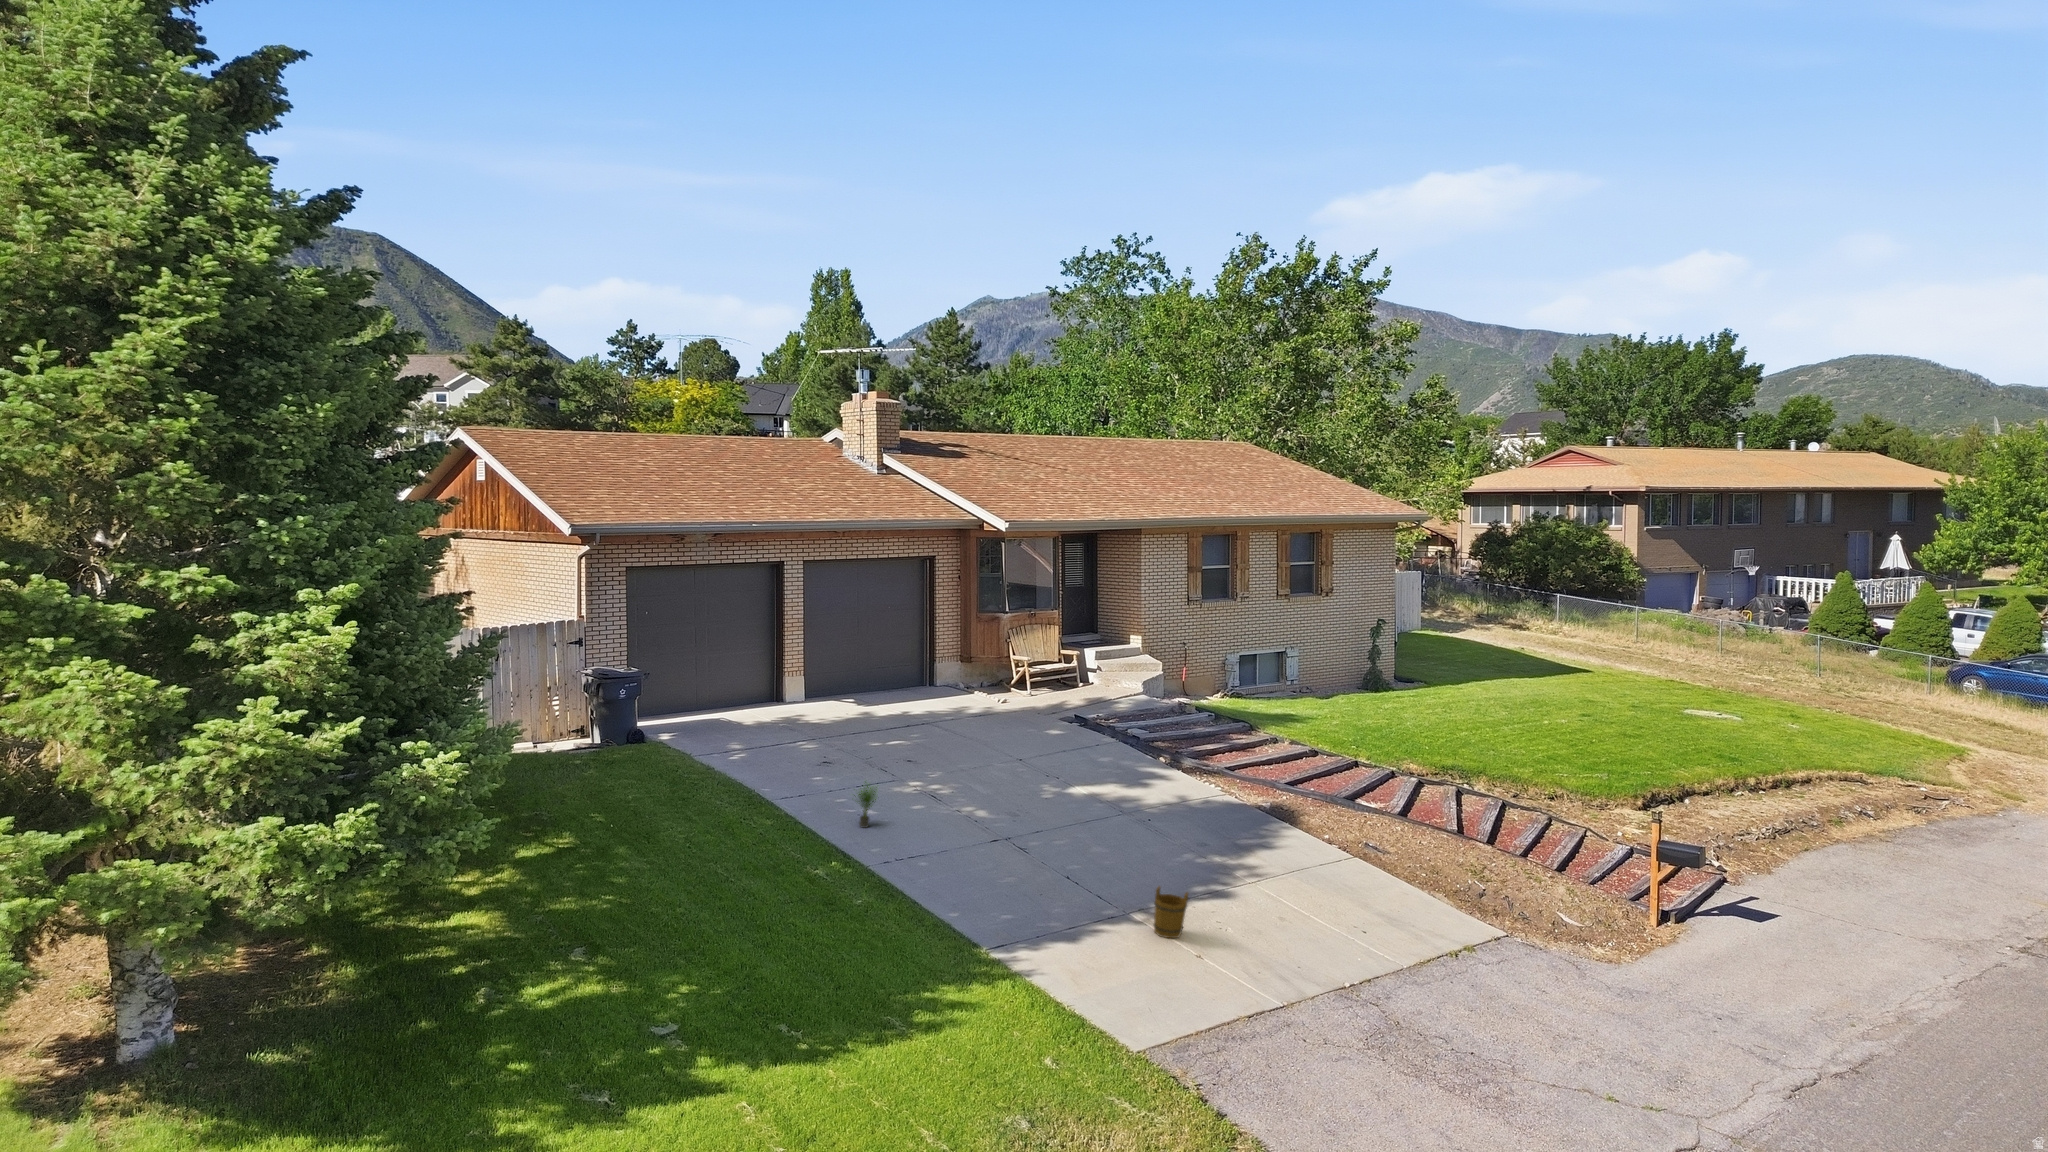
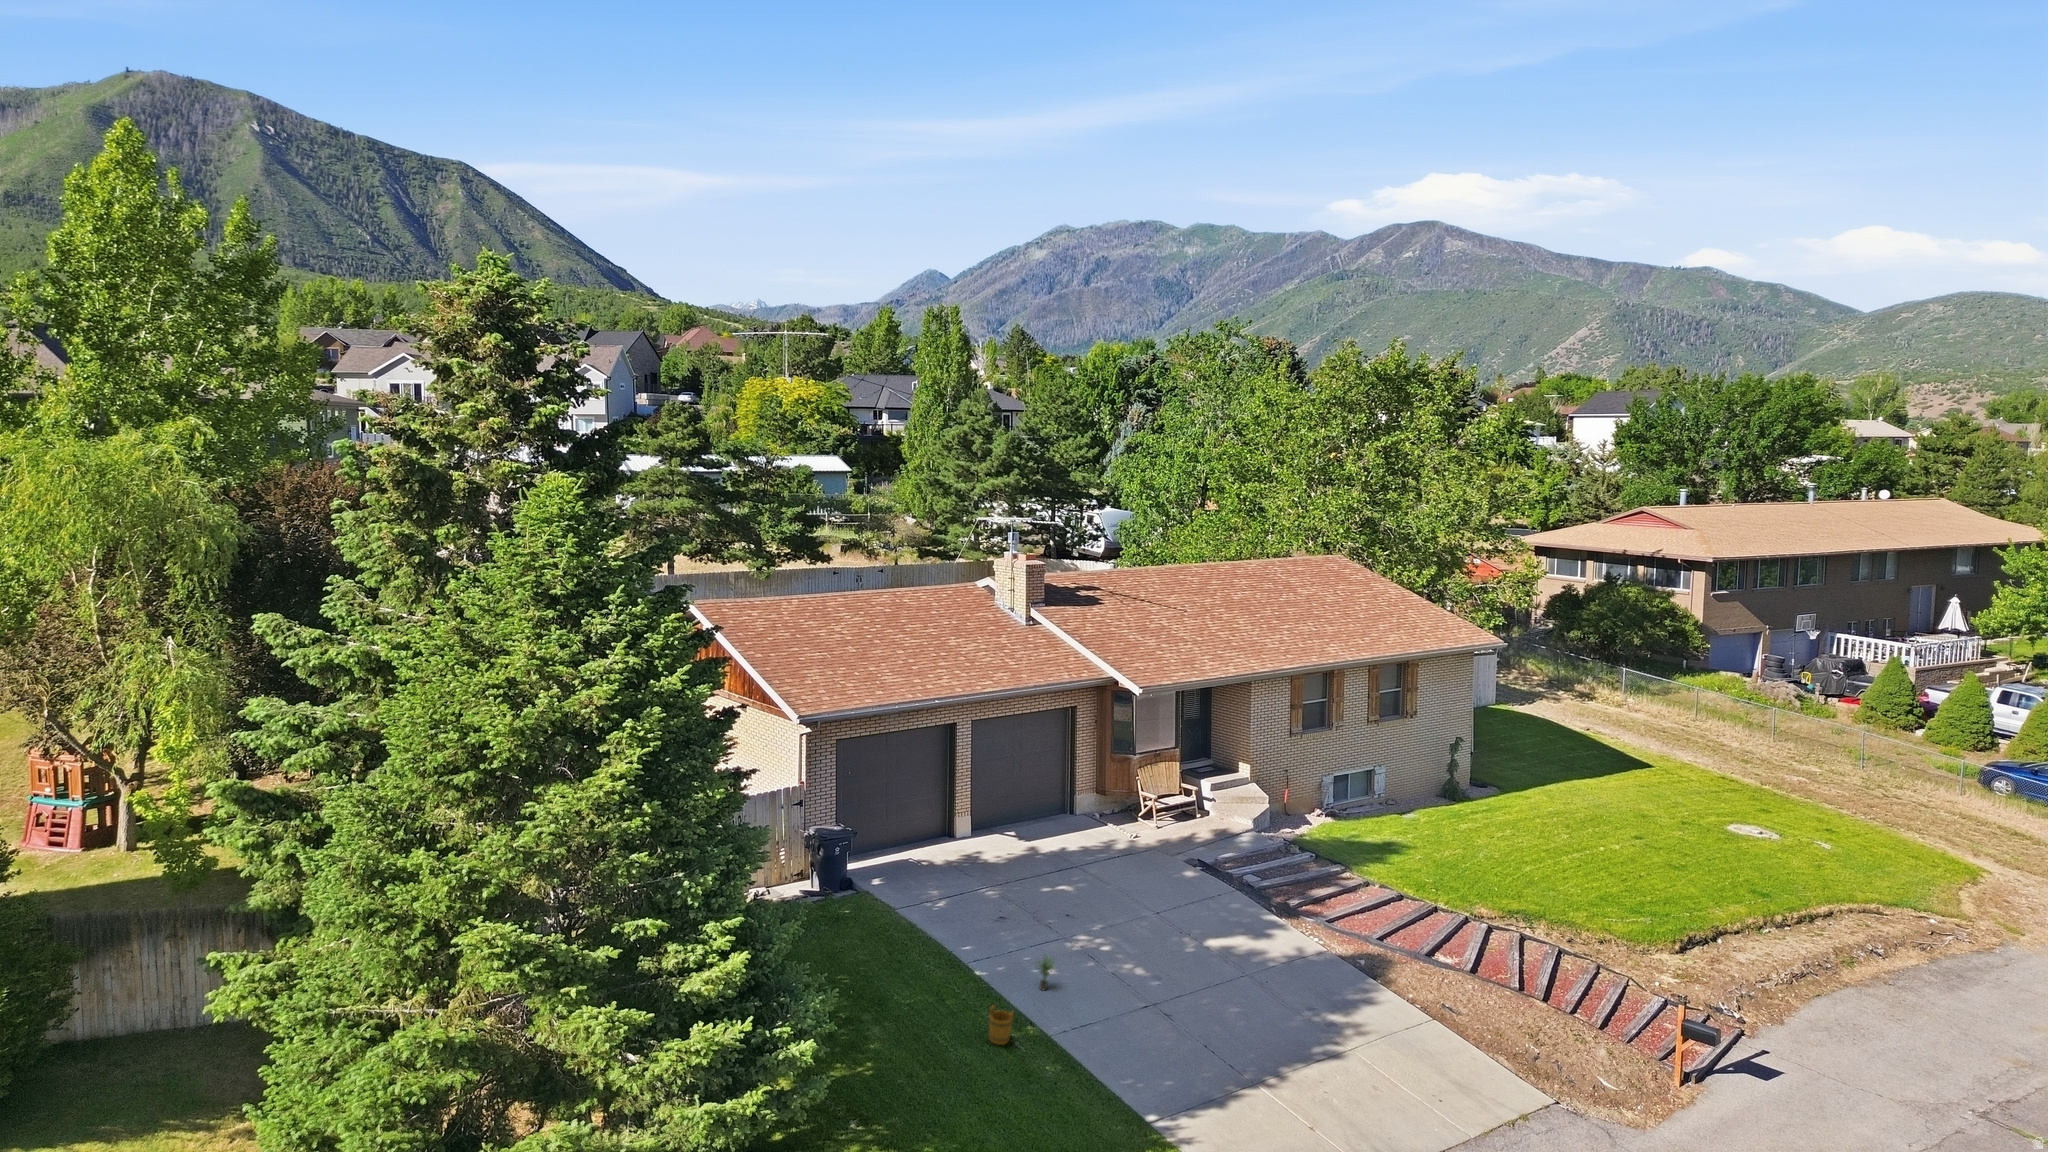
bucket: present [1154,886,1189,938] -> present [989,1006,1014,1045]

